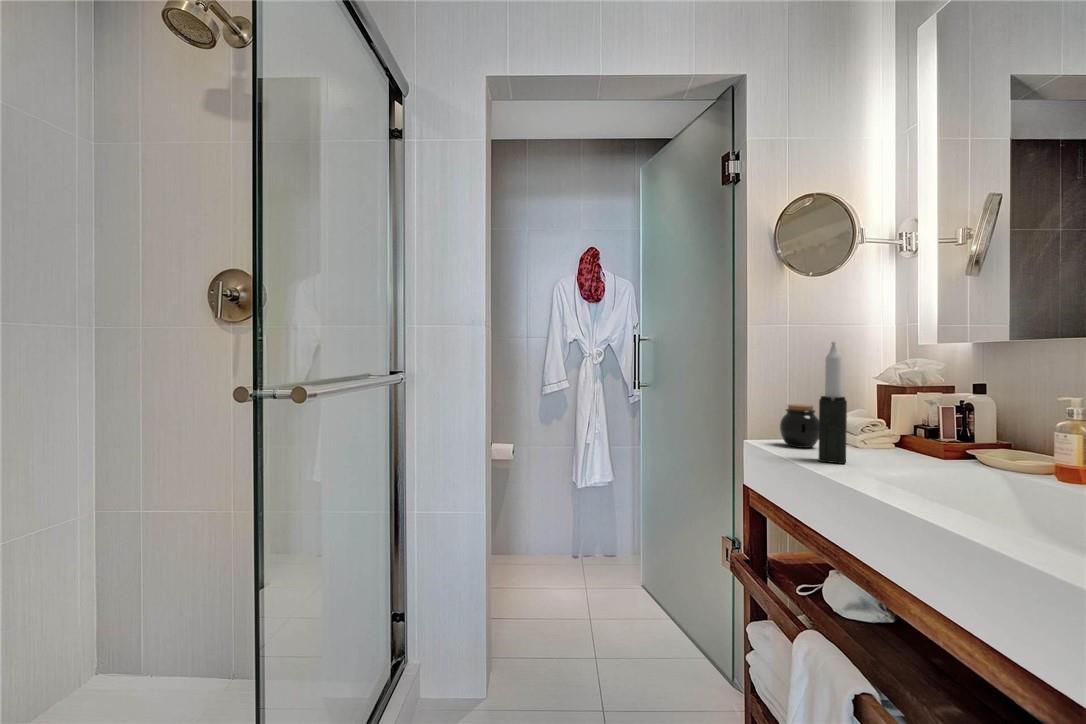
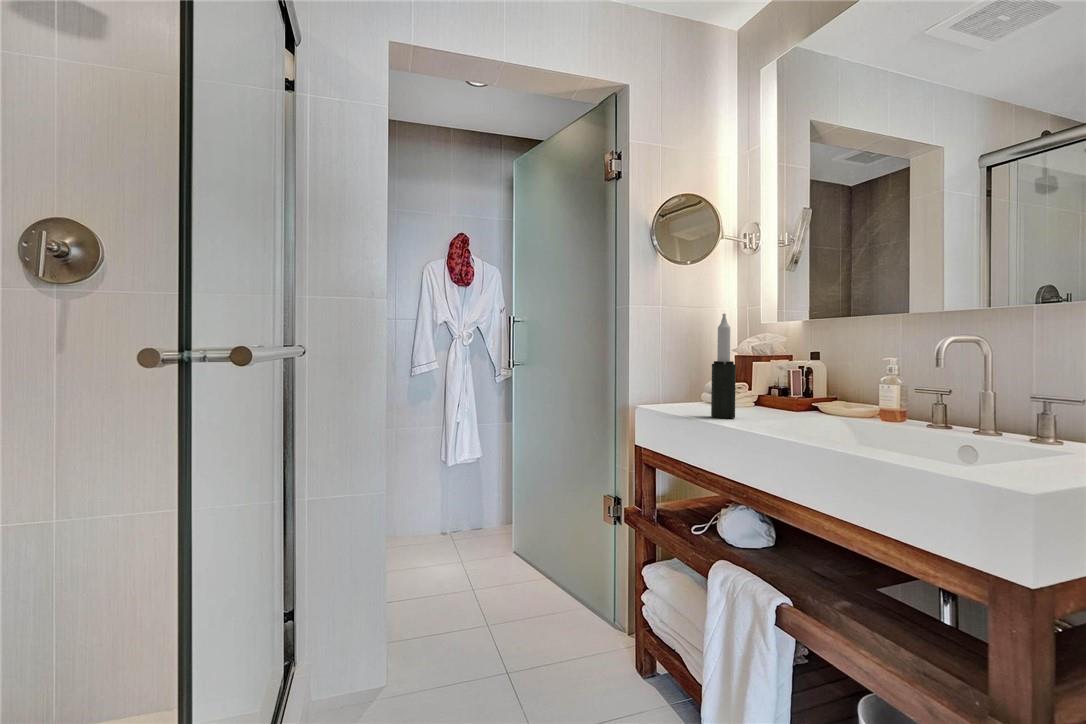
jar: present [780,404,819,448] -> none [668,372,703,409]

